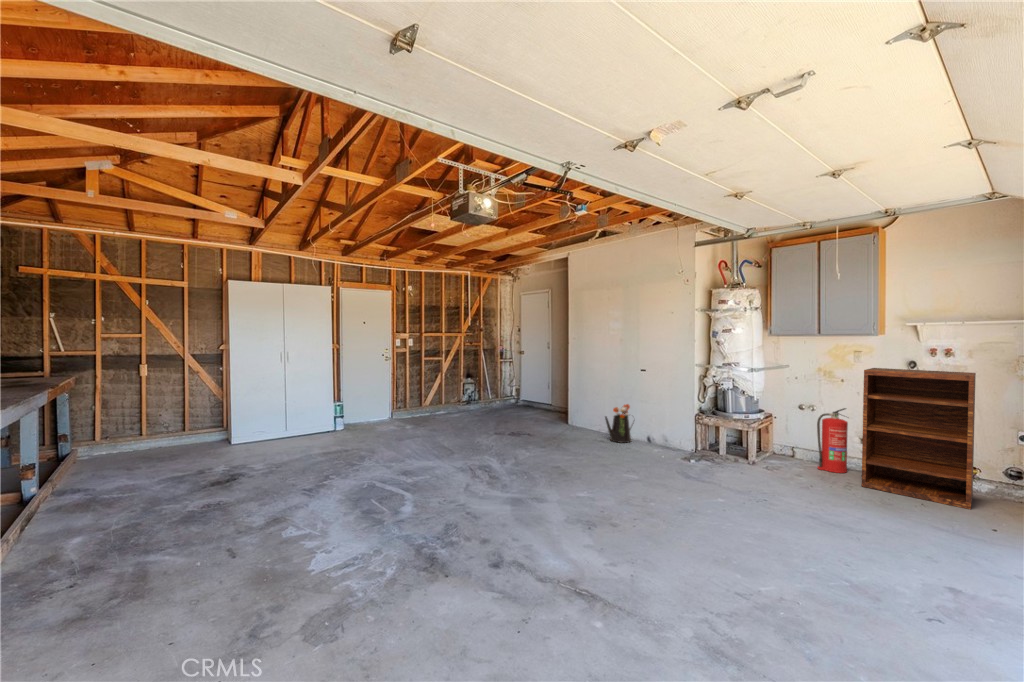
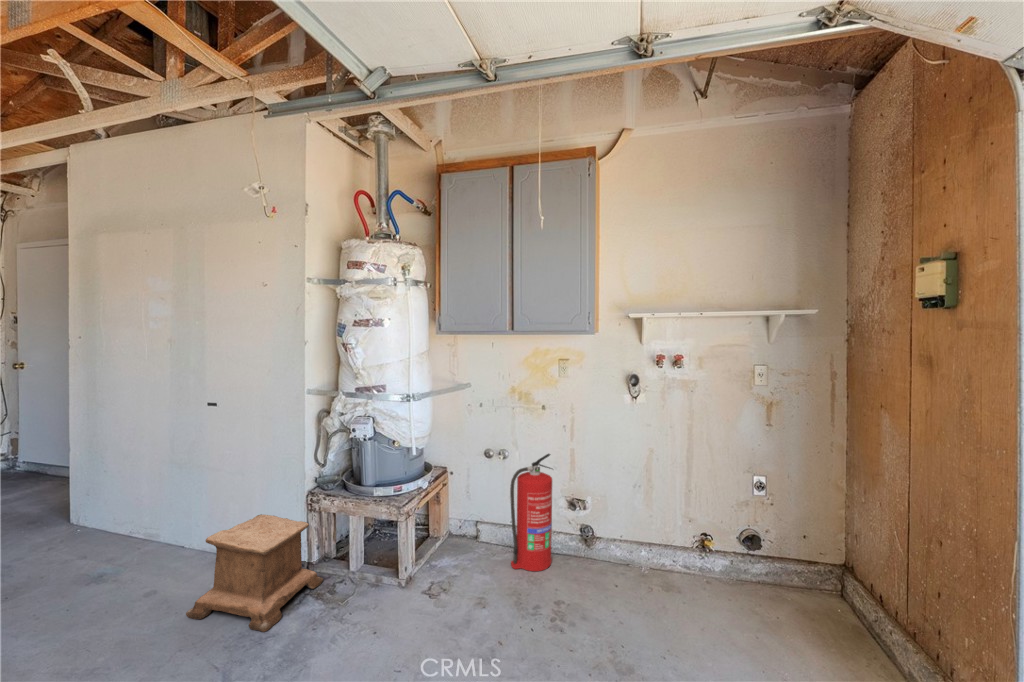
shelving unit: present [862,368,976,509] -> none [577,386,735,639]
watering can: present [605,404,631,443] -> none [91,480,190,582]
stool: none [652,421,707,462] -> present [186,514,323,632]

